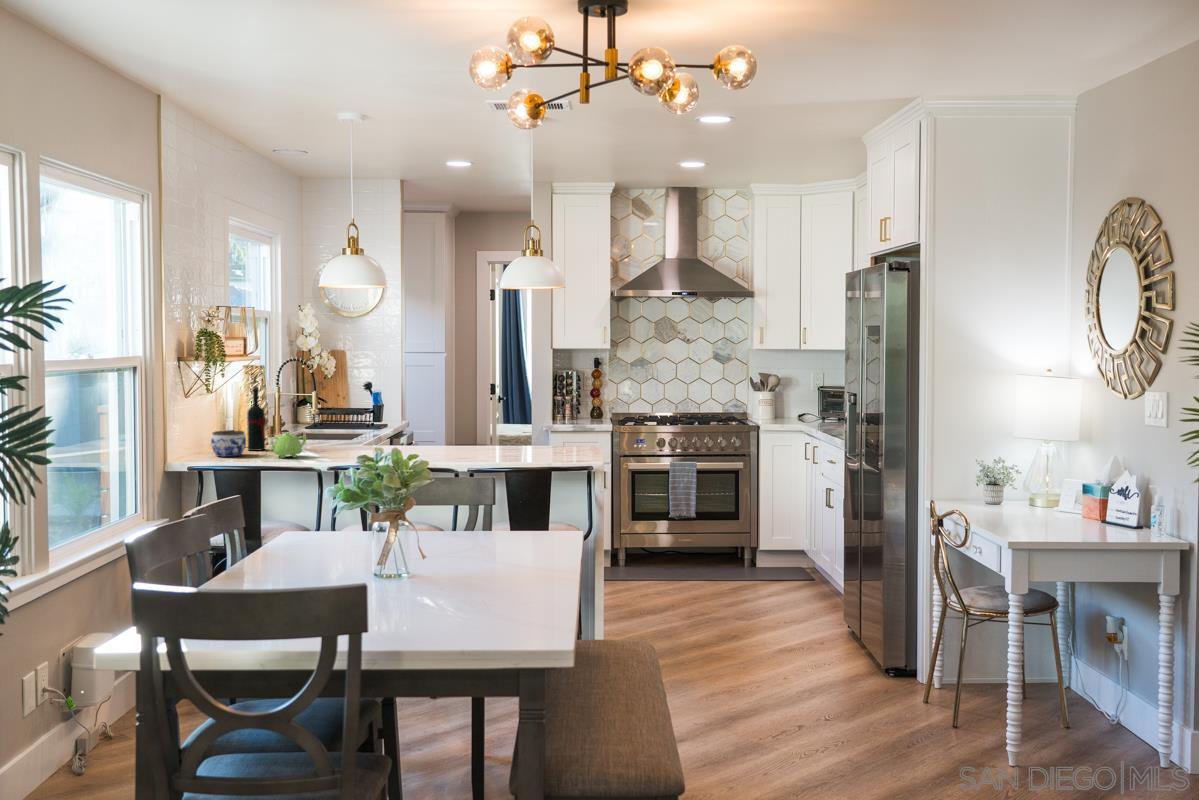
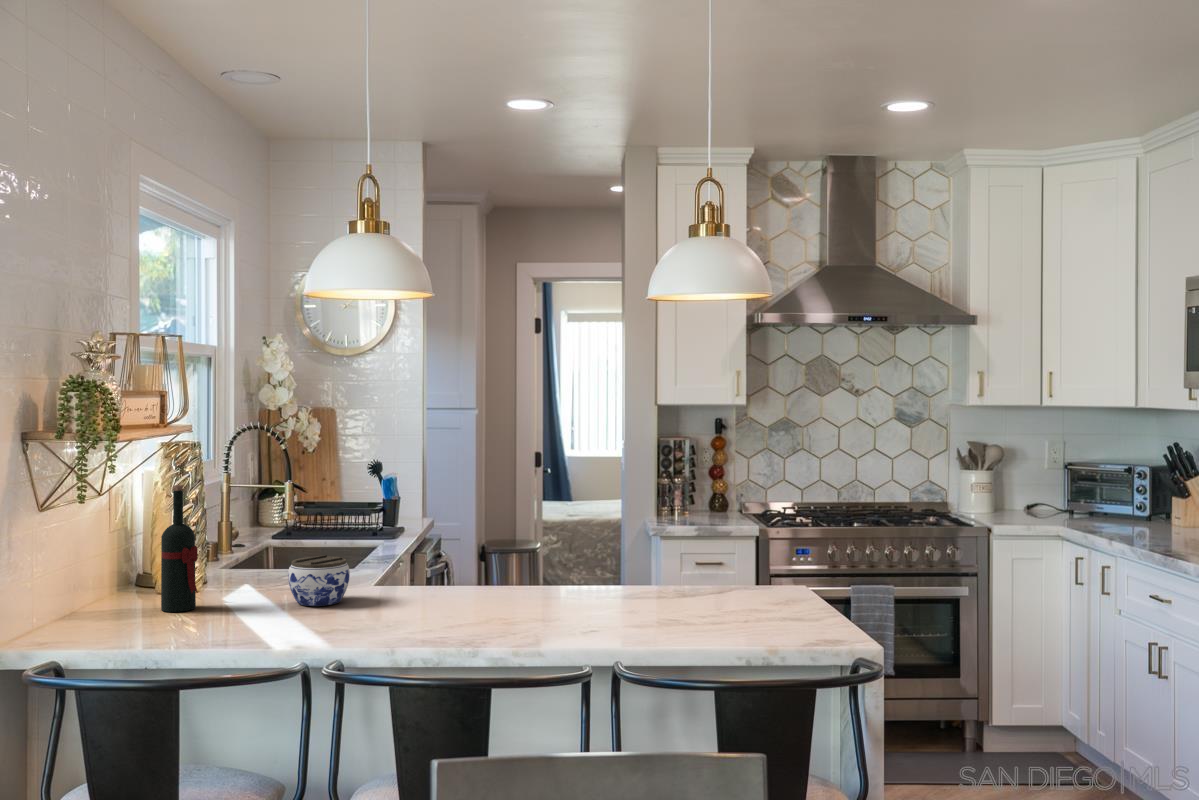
jar: present [211,430,246,457] -> present [288,555,350,606]
teapot: present [270,433,307,458] -> none [201,584,277,639]

